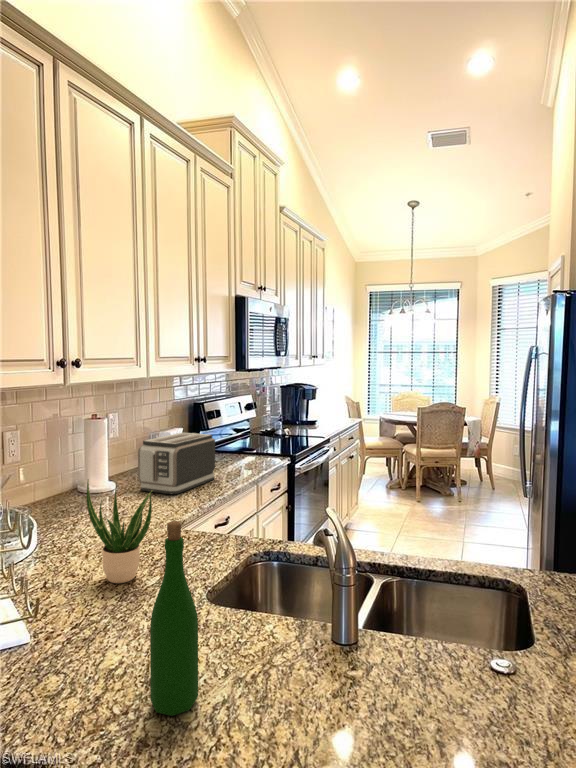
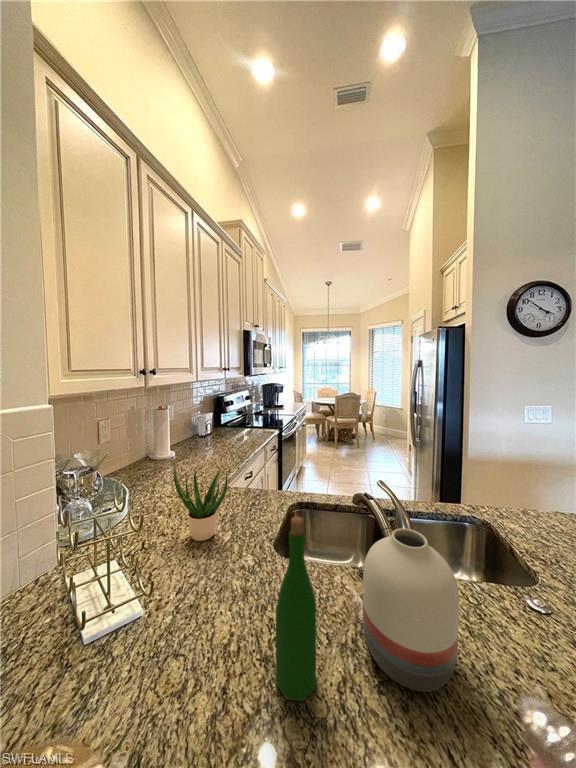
toaster: present [138,433,215,494] -> none [191,417,240,459]
vase: none [261,551,363,723] -> present [363,528,459,692]

